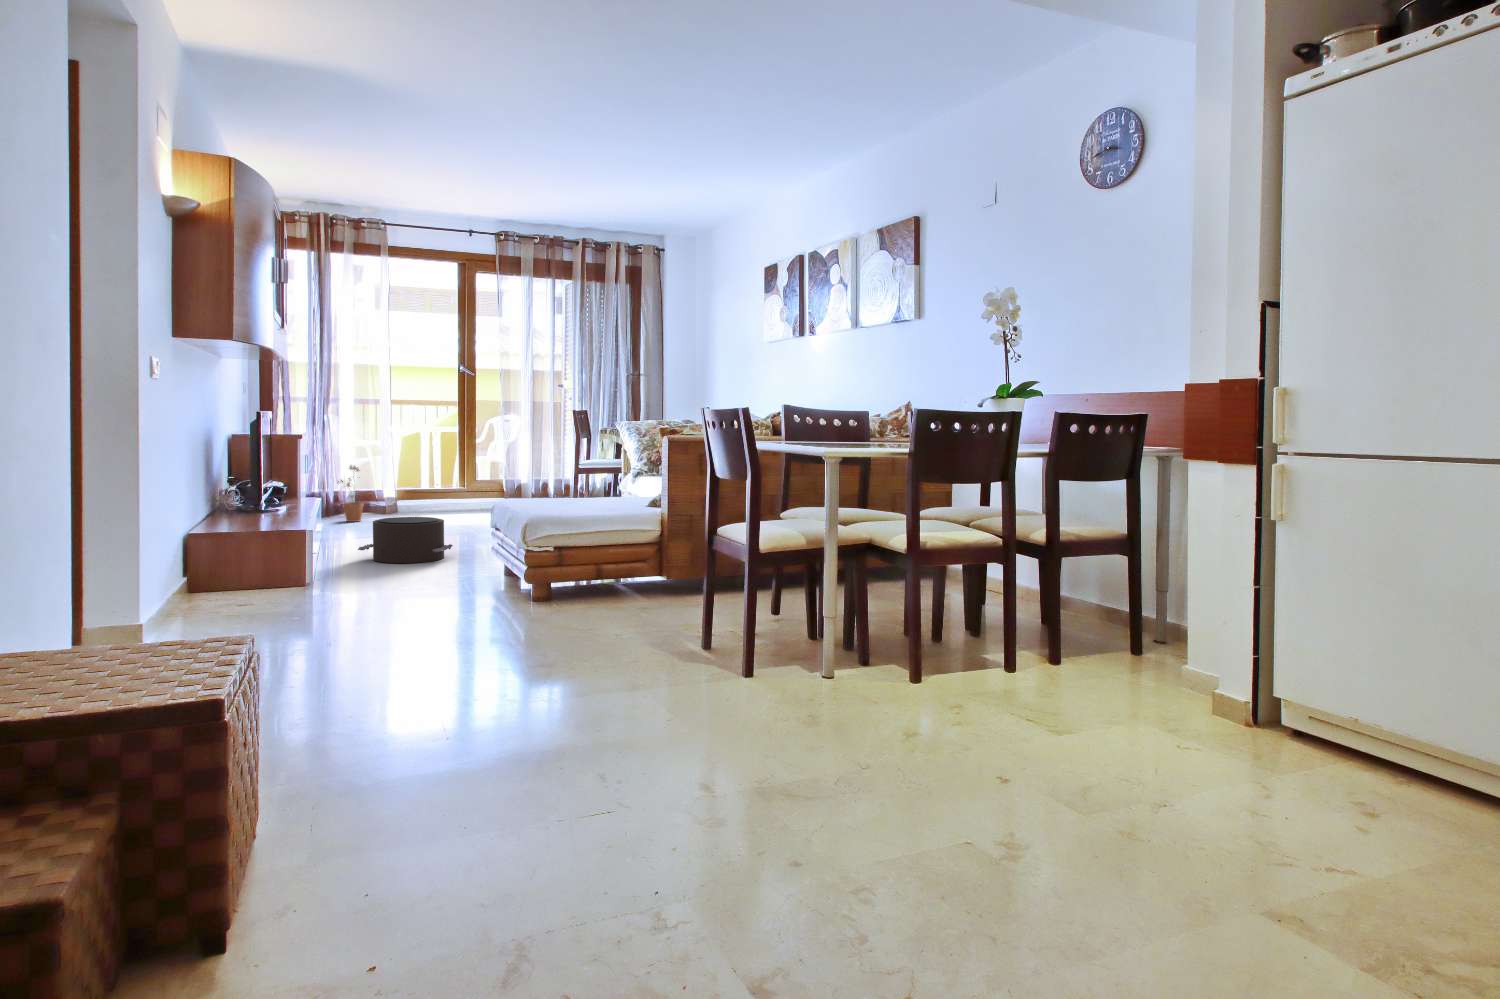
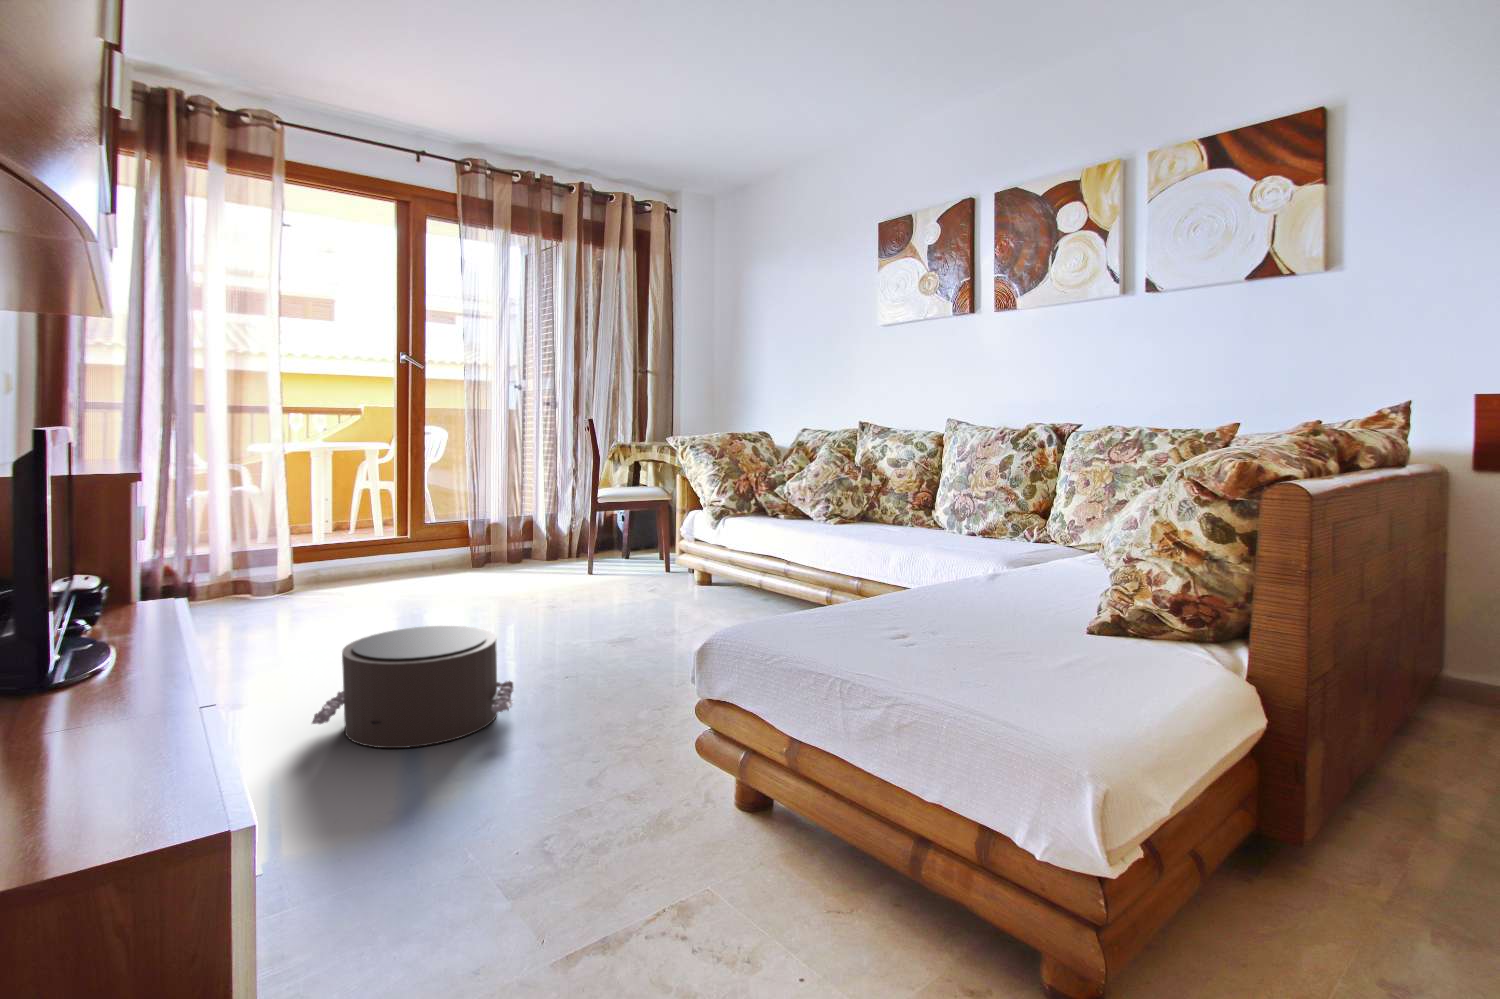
potted plant: present [338,466,364,522] -> none [206,509,259,604]

